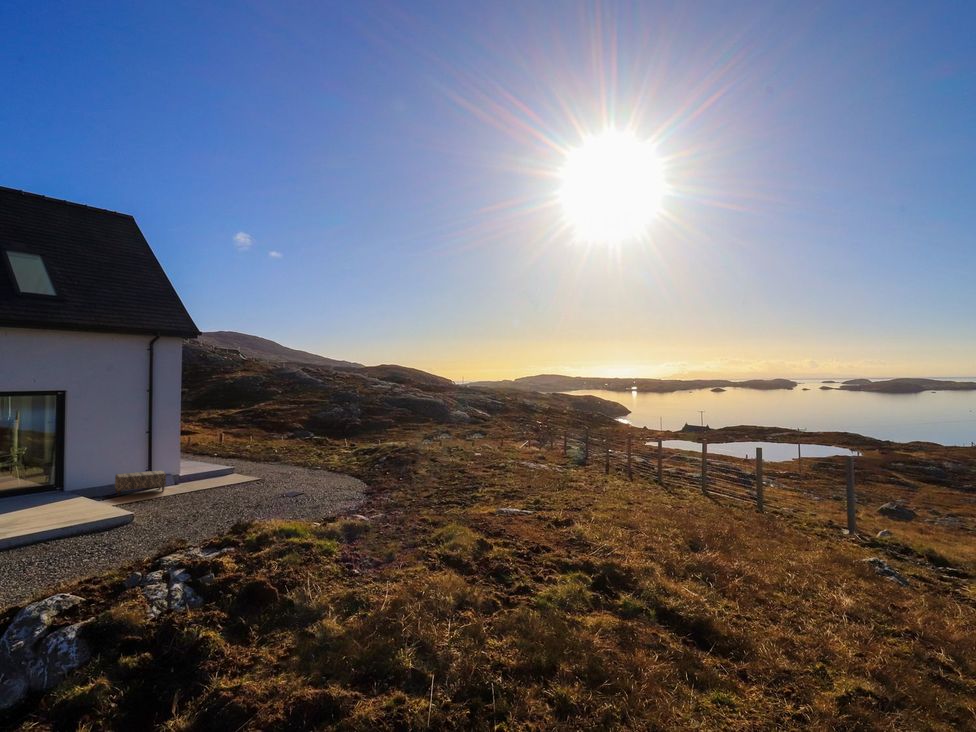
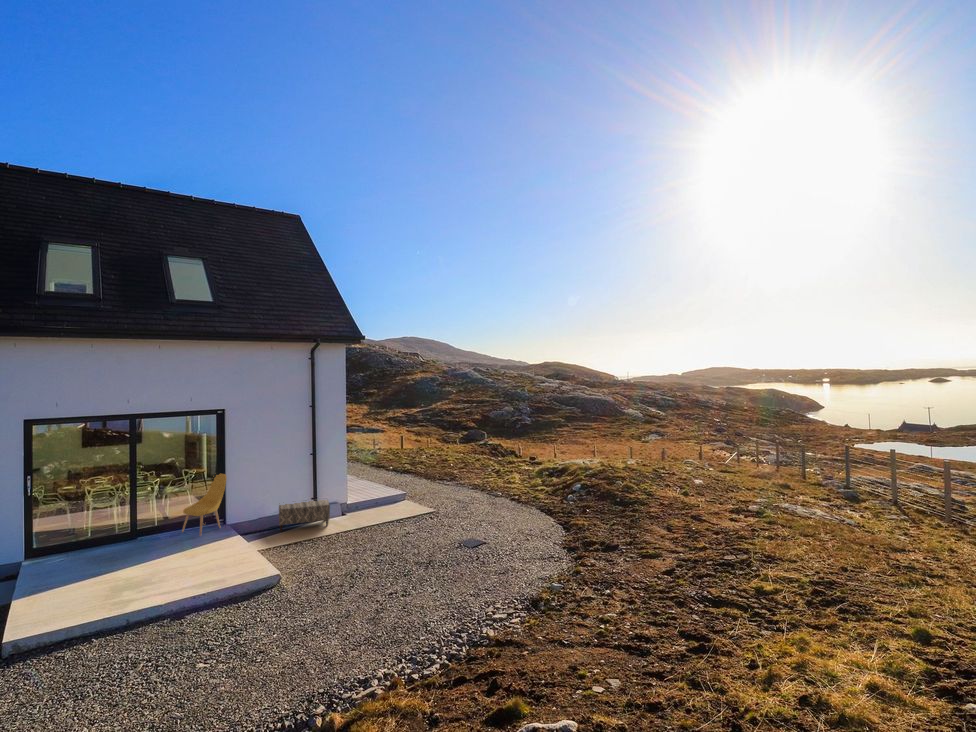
chair: none [20,448,66,500] -> present [182,474,226,536]

